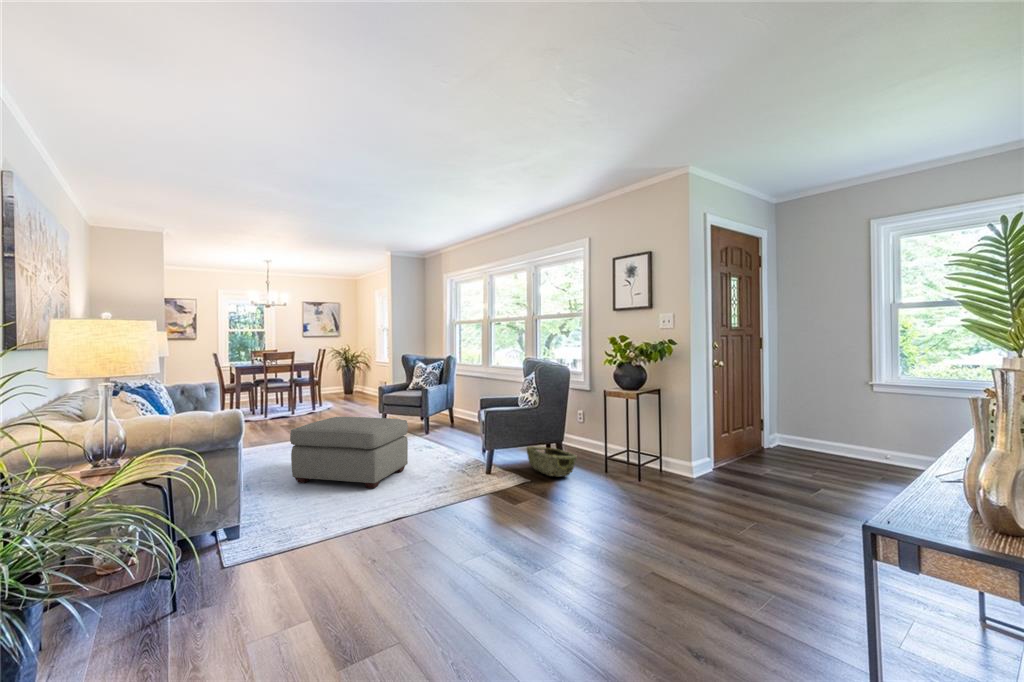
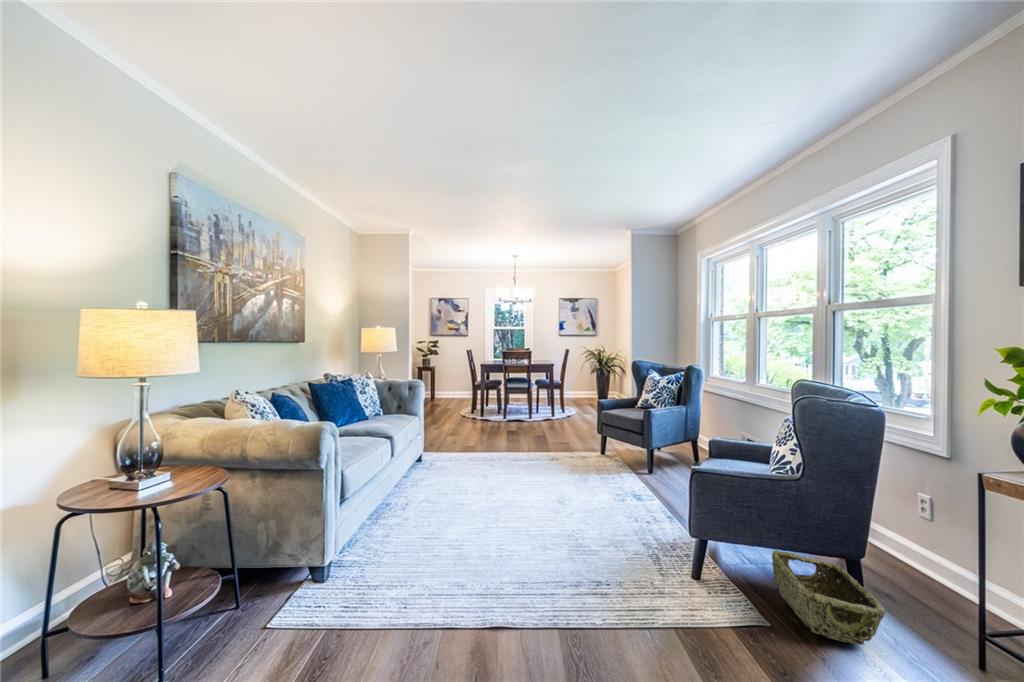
ottoman: present [290,417,408,488] -> none [443,441,581,555]

